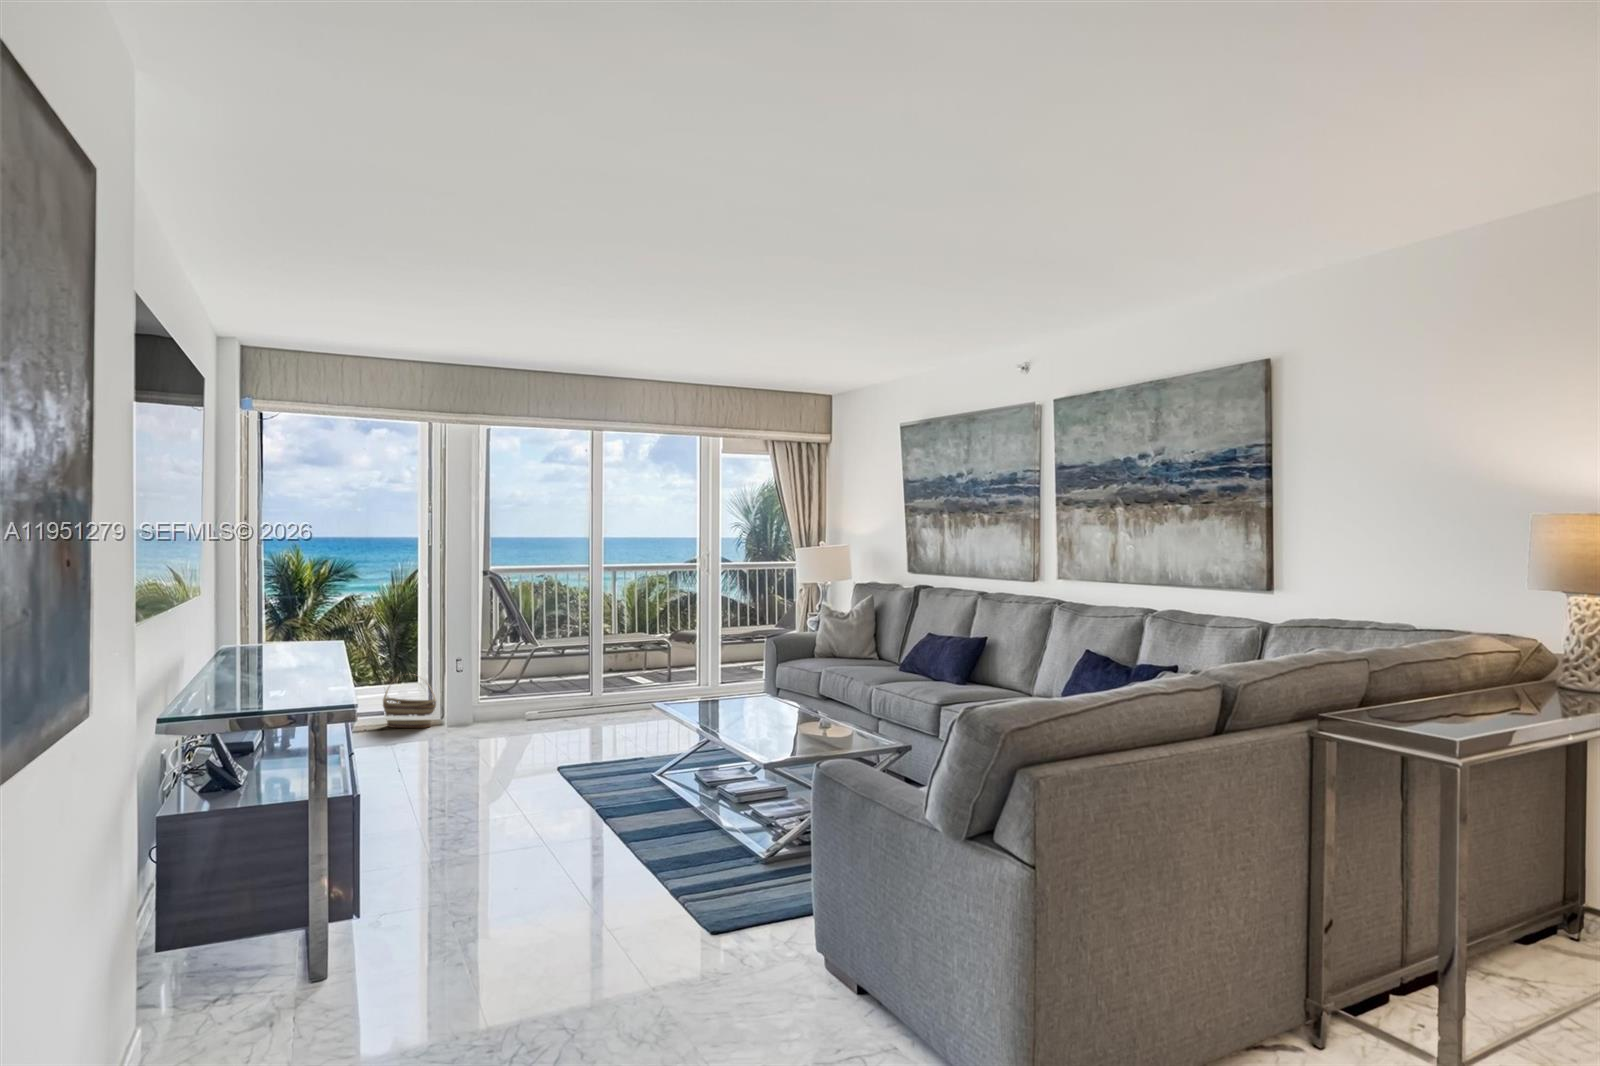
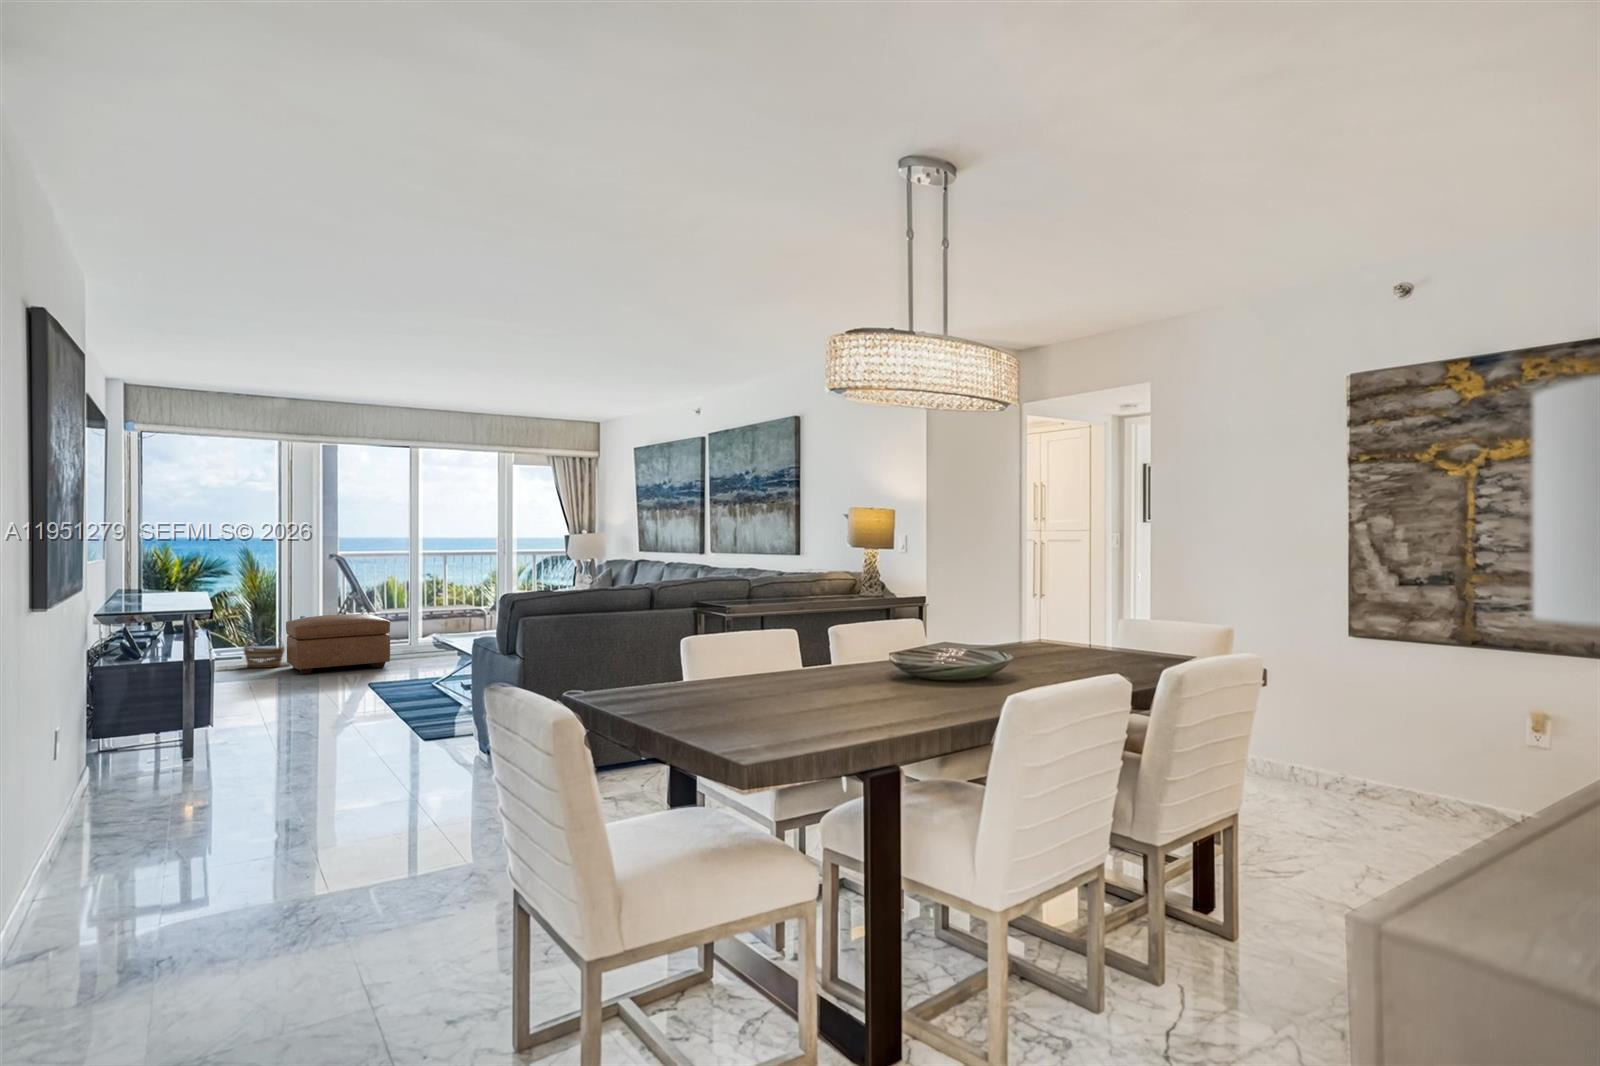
ottoman: none [440,657,580,744] -> present [286,614,390,675]

